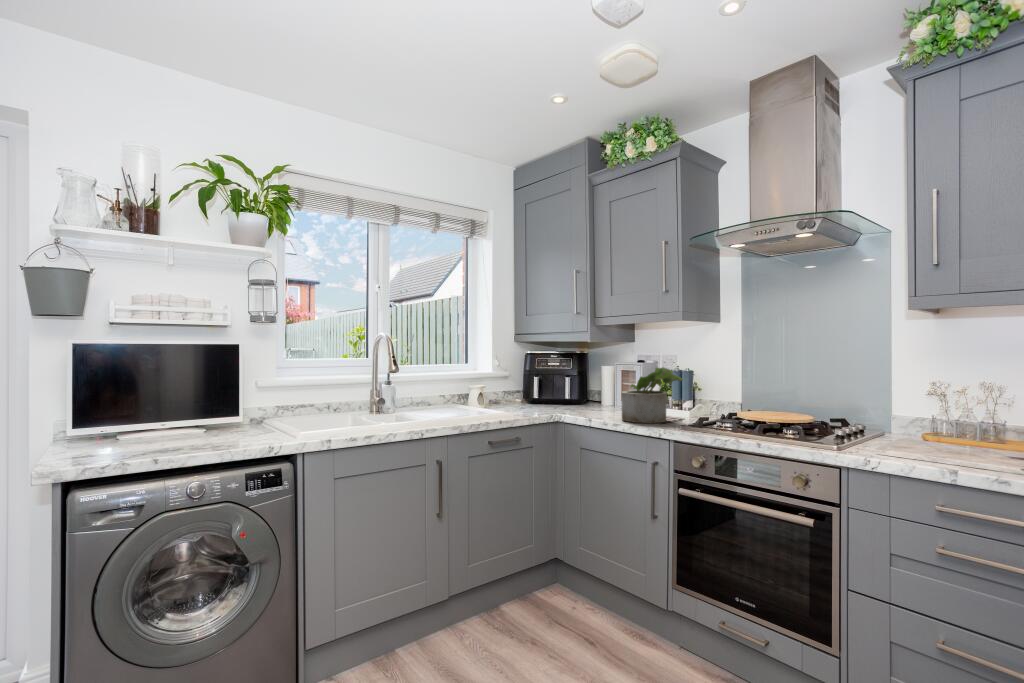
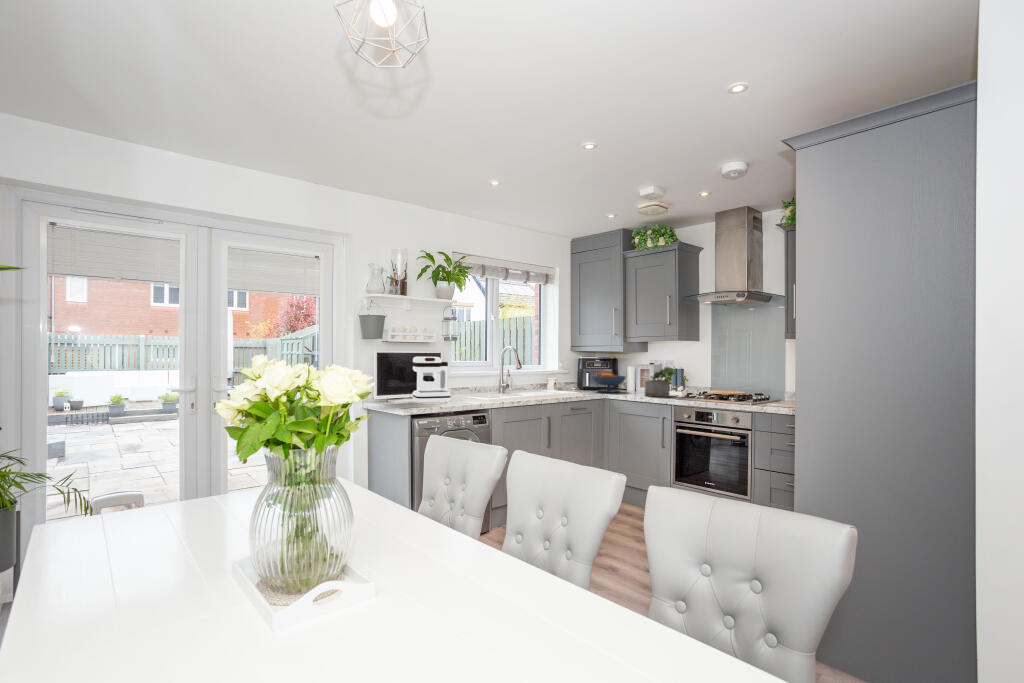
coffee maker: none [116,351,216,449] -> present [412,357,451,403]
fruit bowl: none [538,372,595,411] -> present [592,370,626,392]

